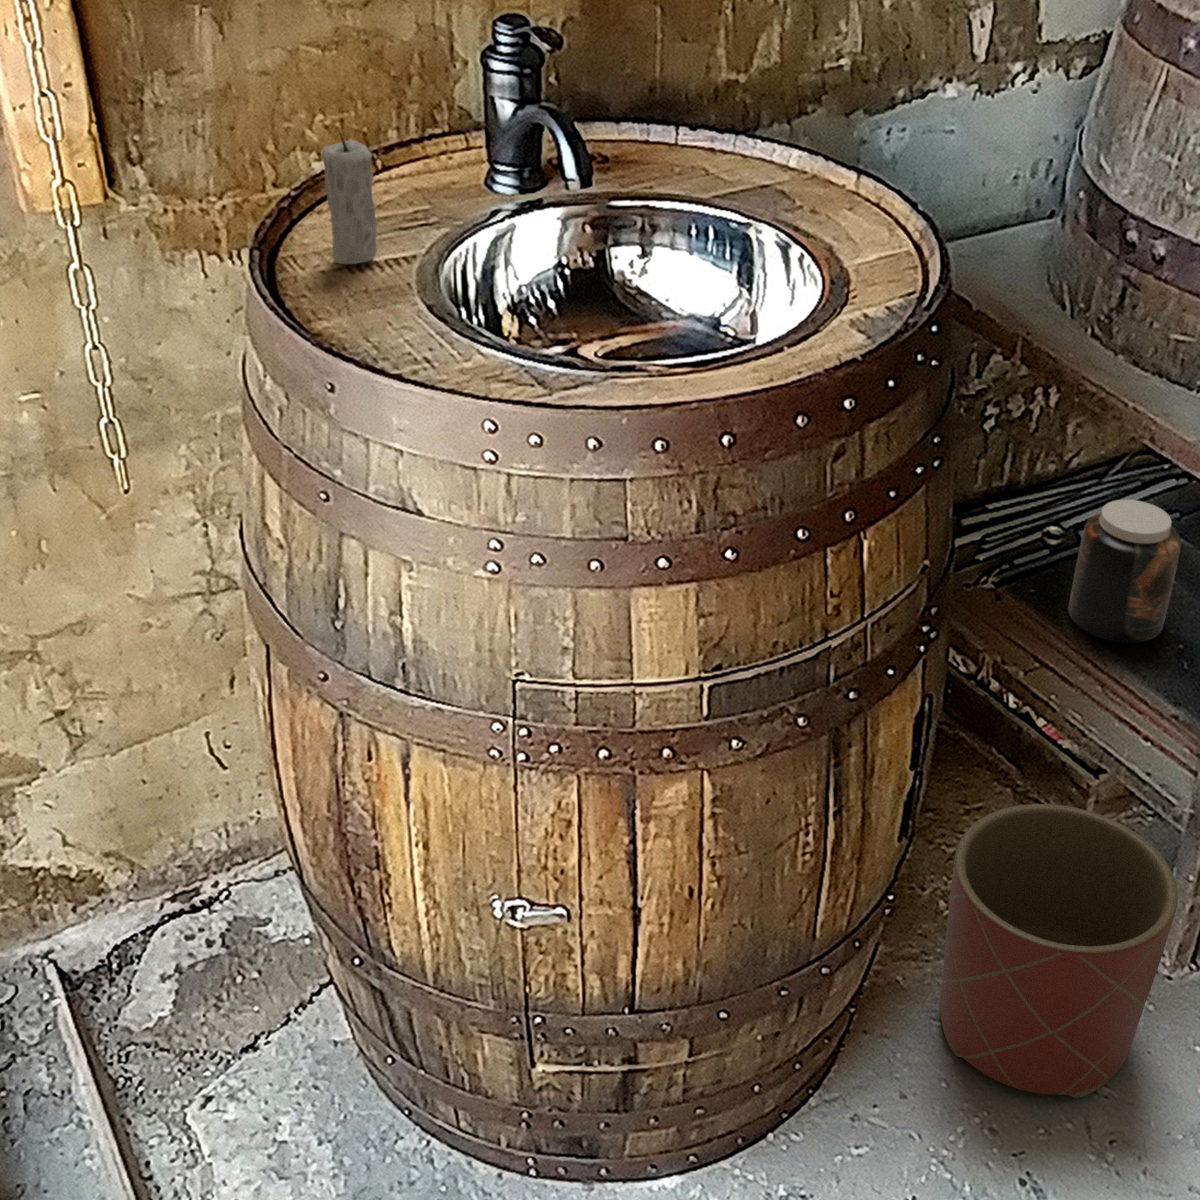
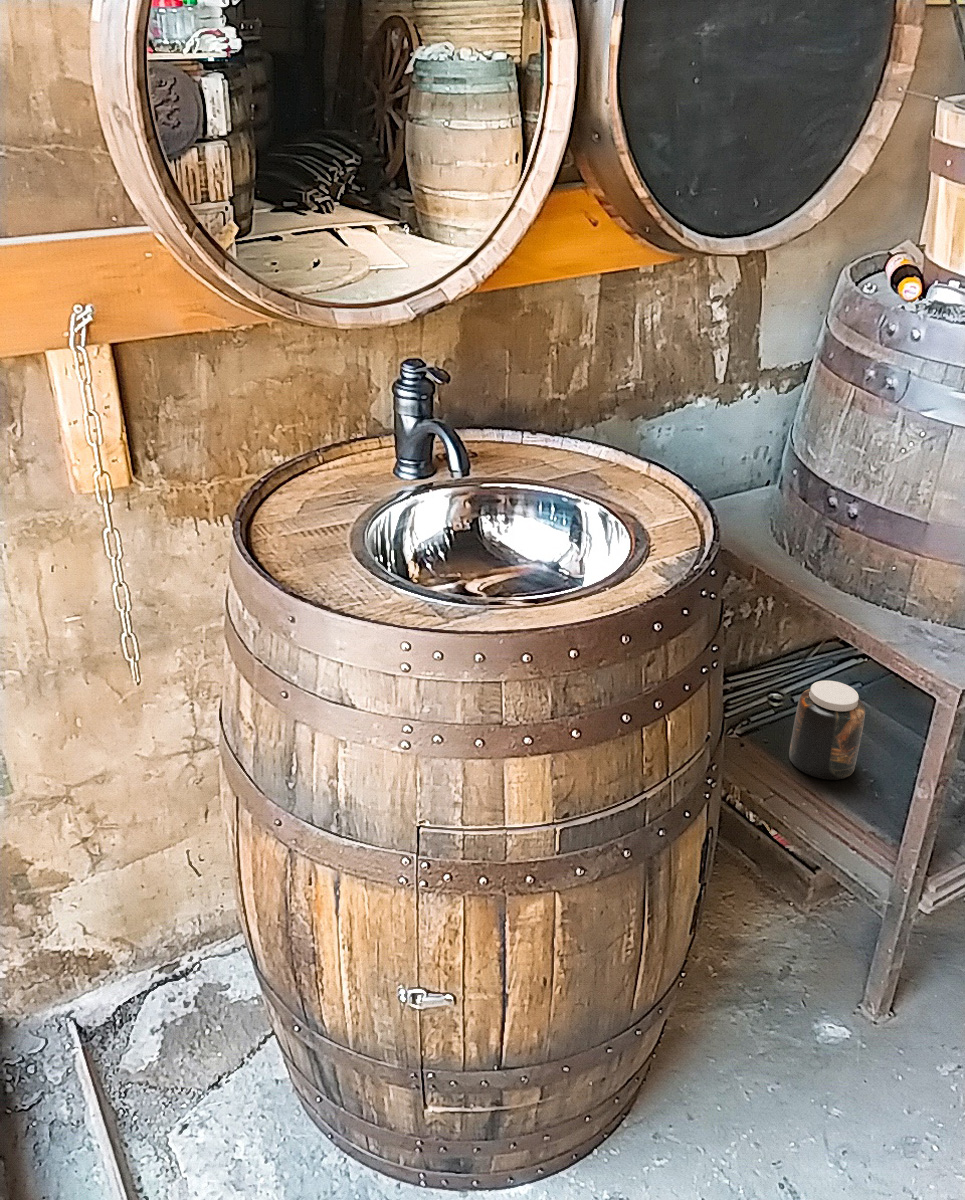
candle: present [322,128,378,264] -> none [284,431,322,528]
planter: present [940,804,1178,1098] -> none [714,898,883,1117]

